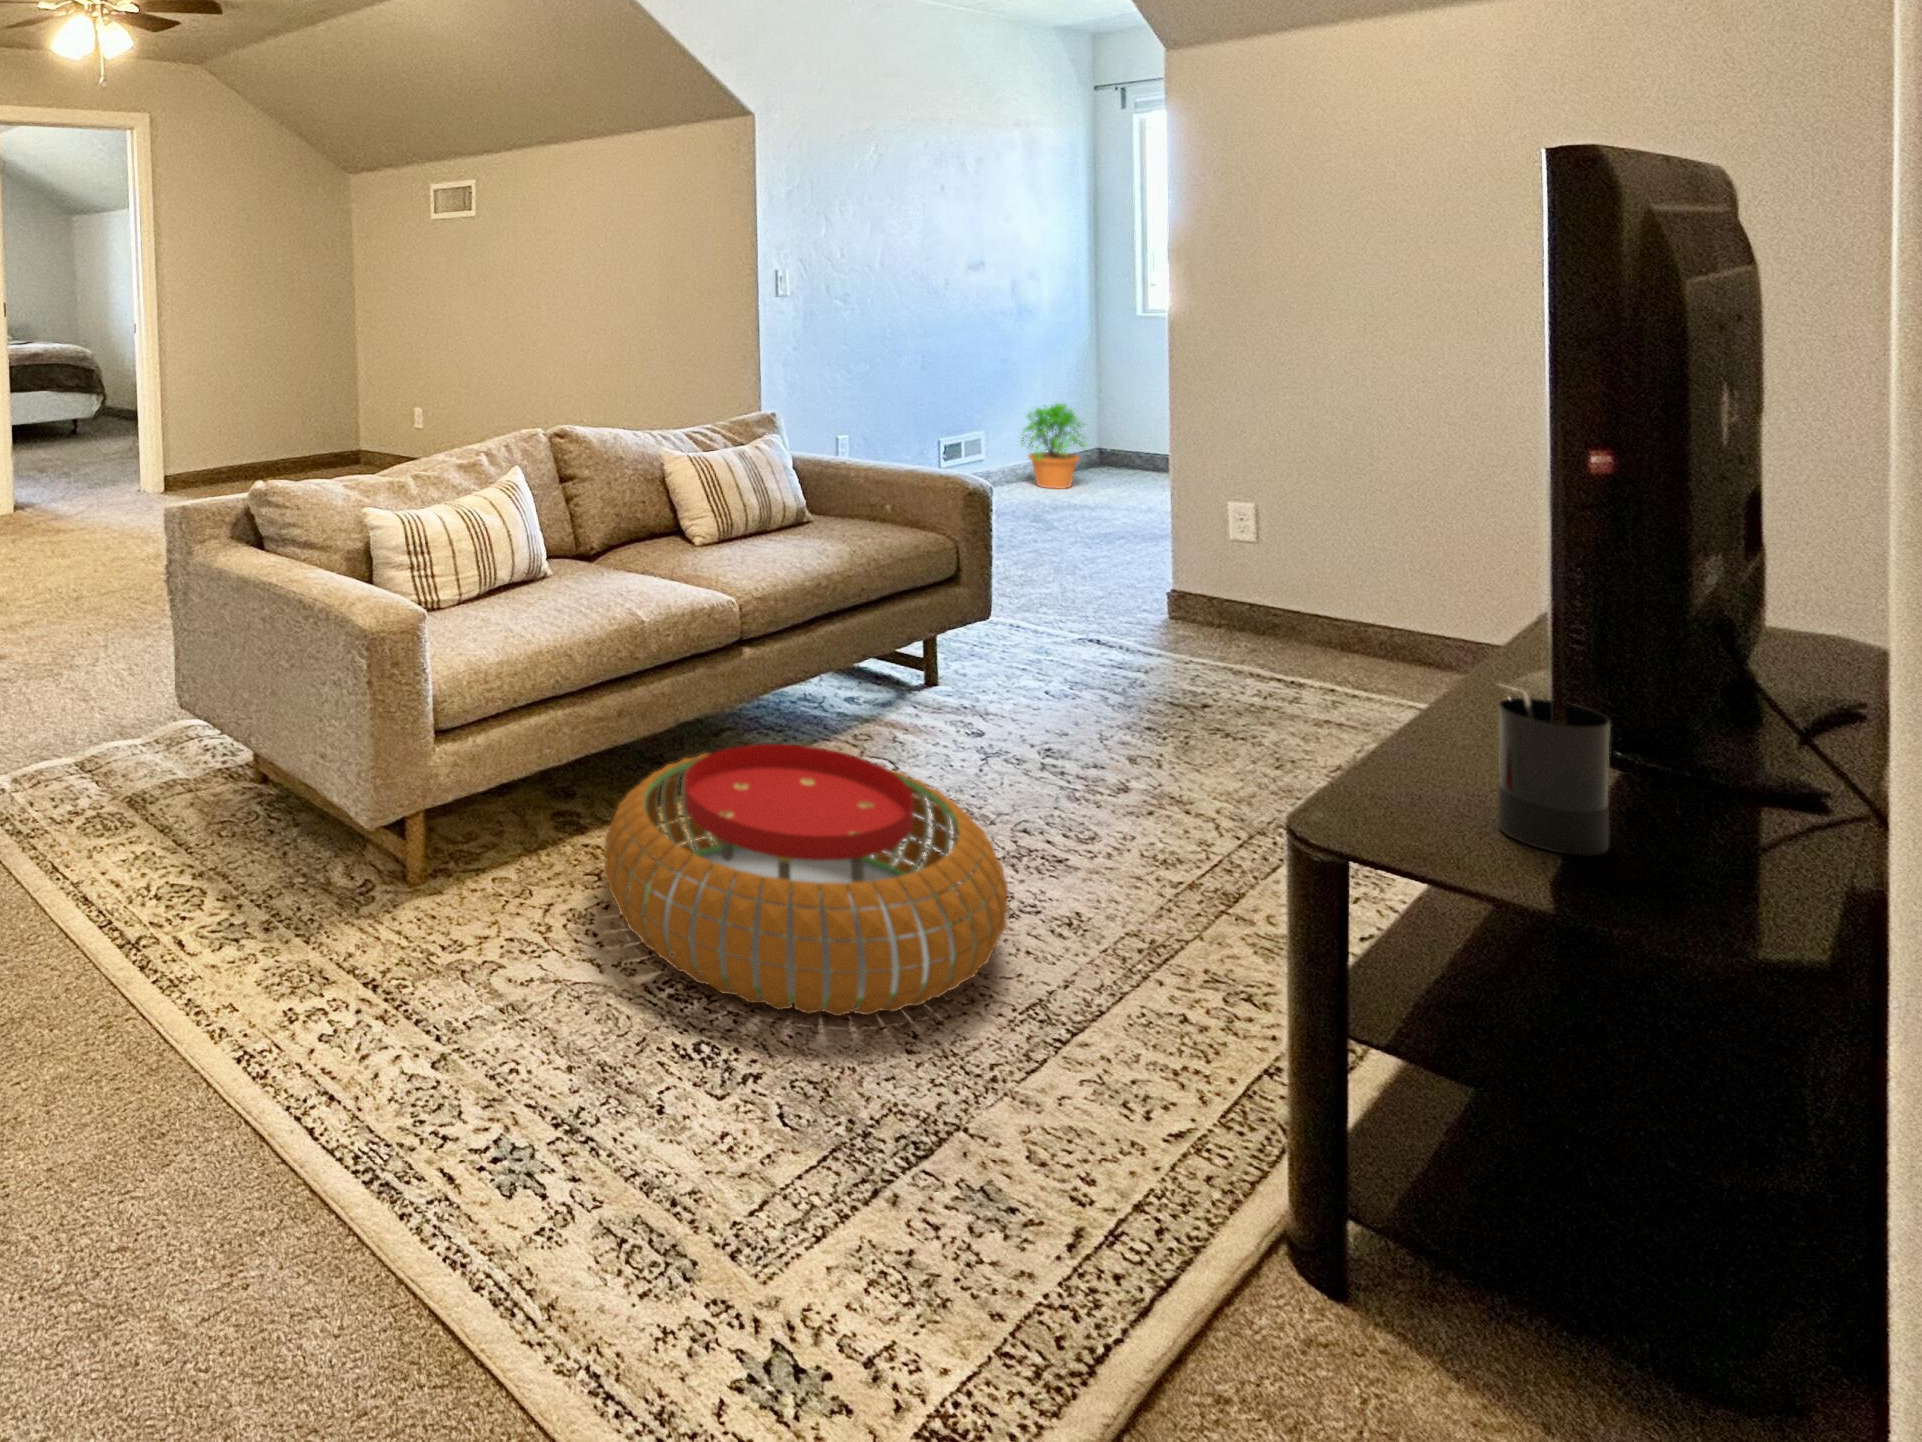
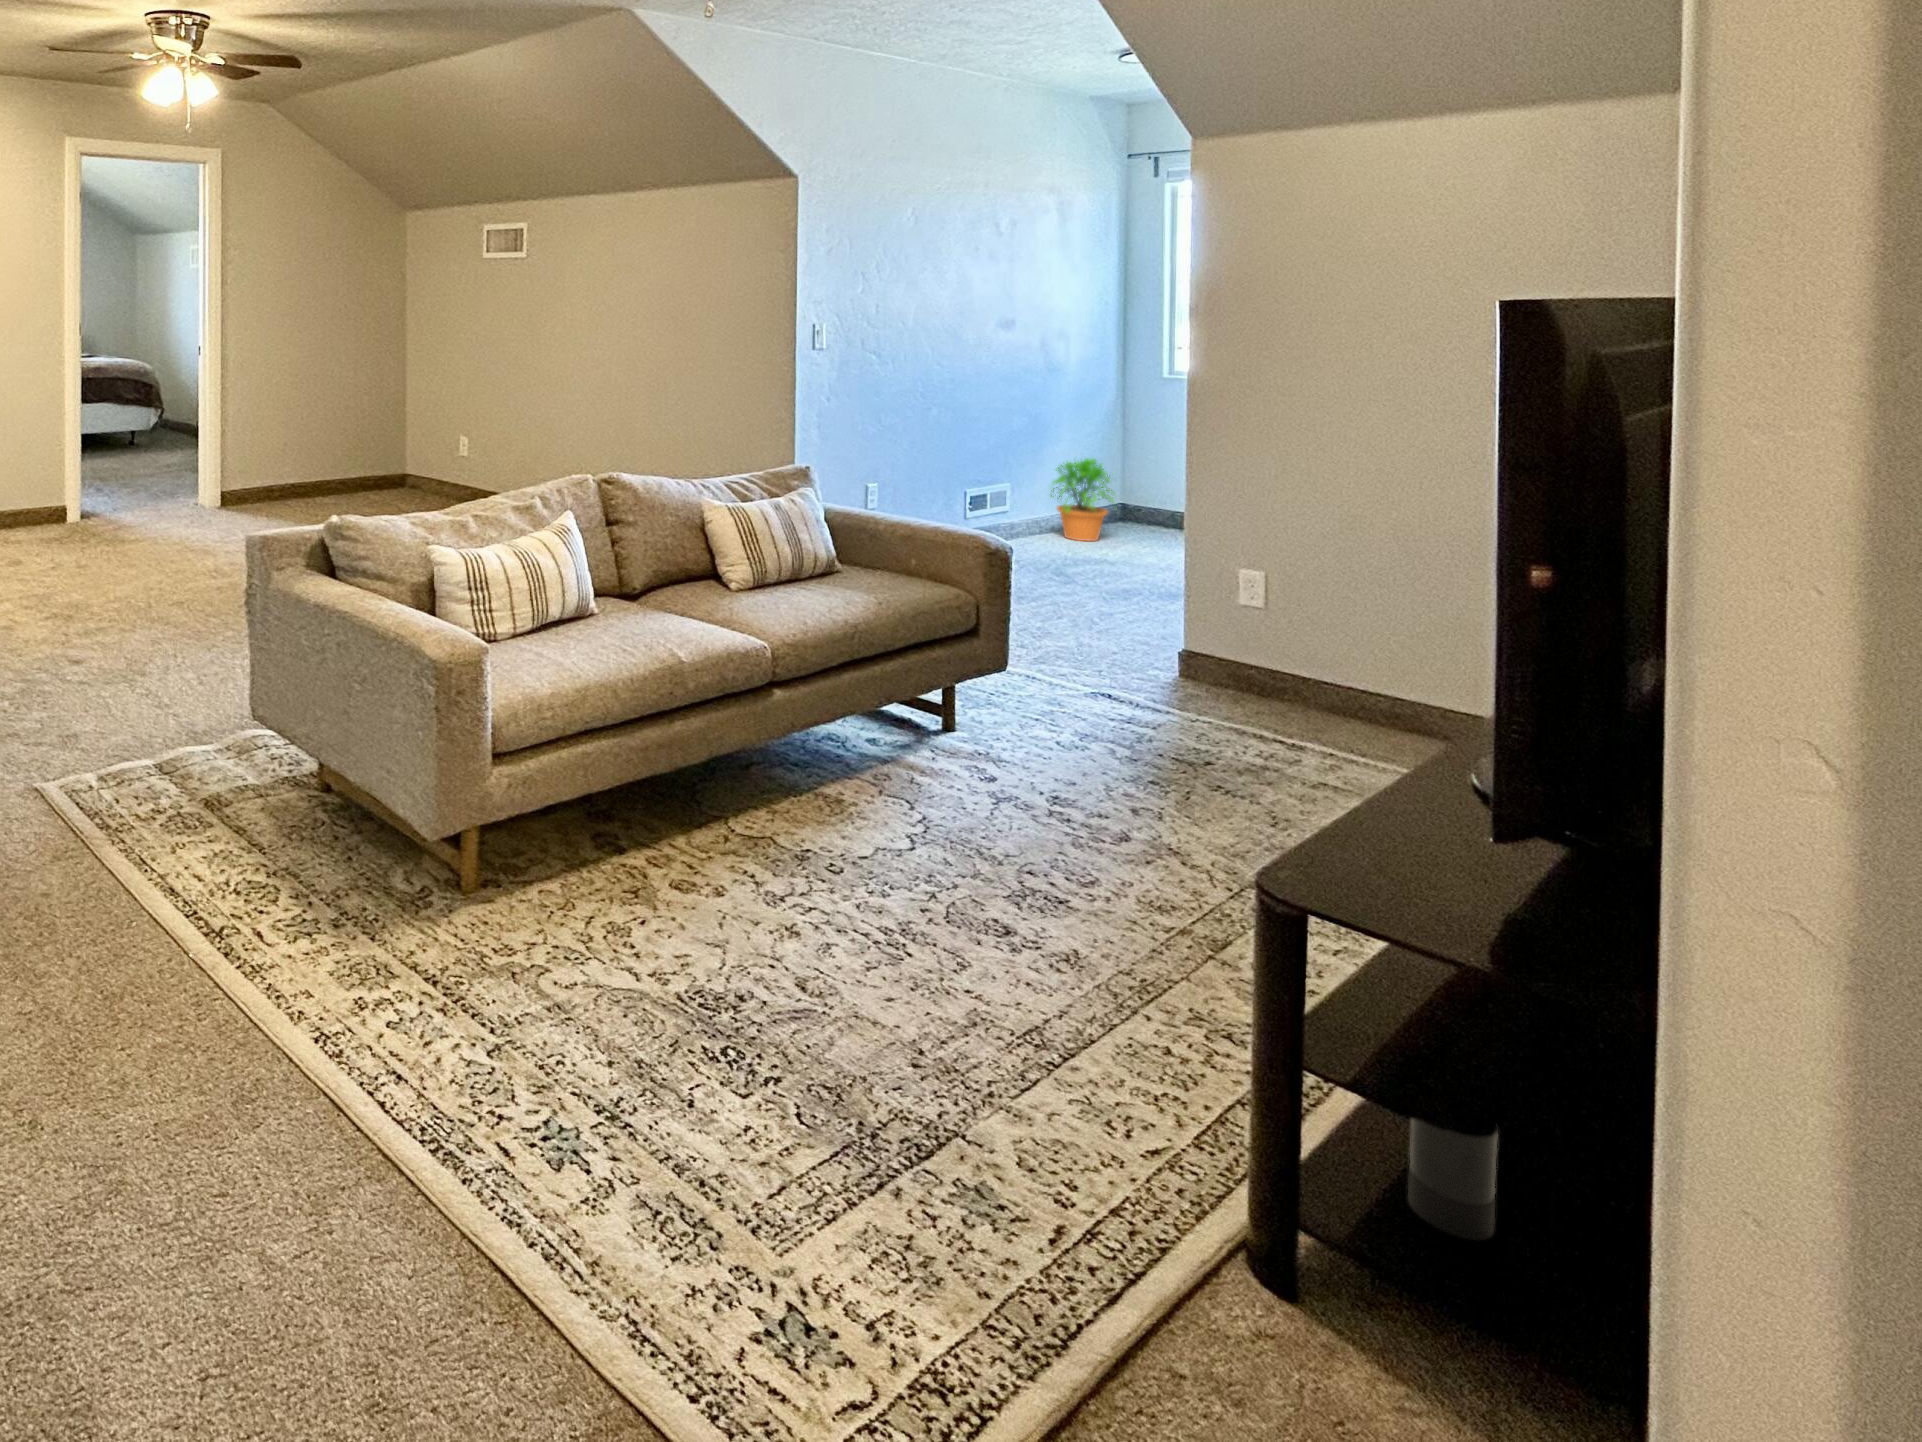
candle: present [1498,691,1610,856] -> present [1408,1119,1498,1240]
pouf: present [605,744,1008,1016] -> none [644,782,1012,1033]

